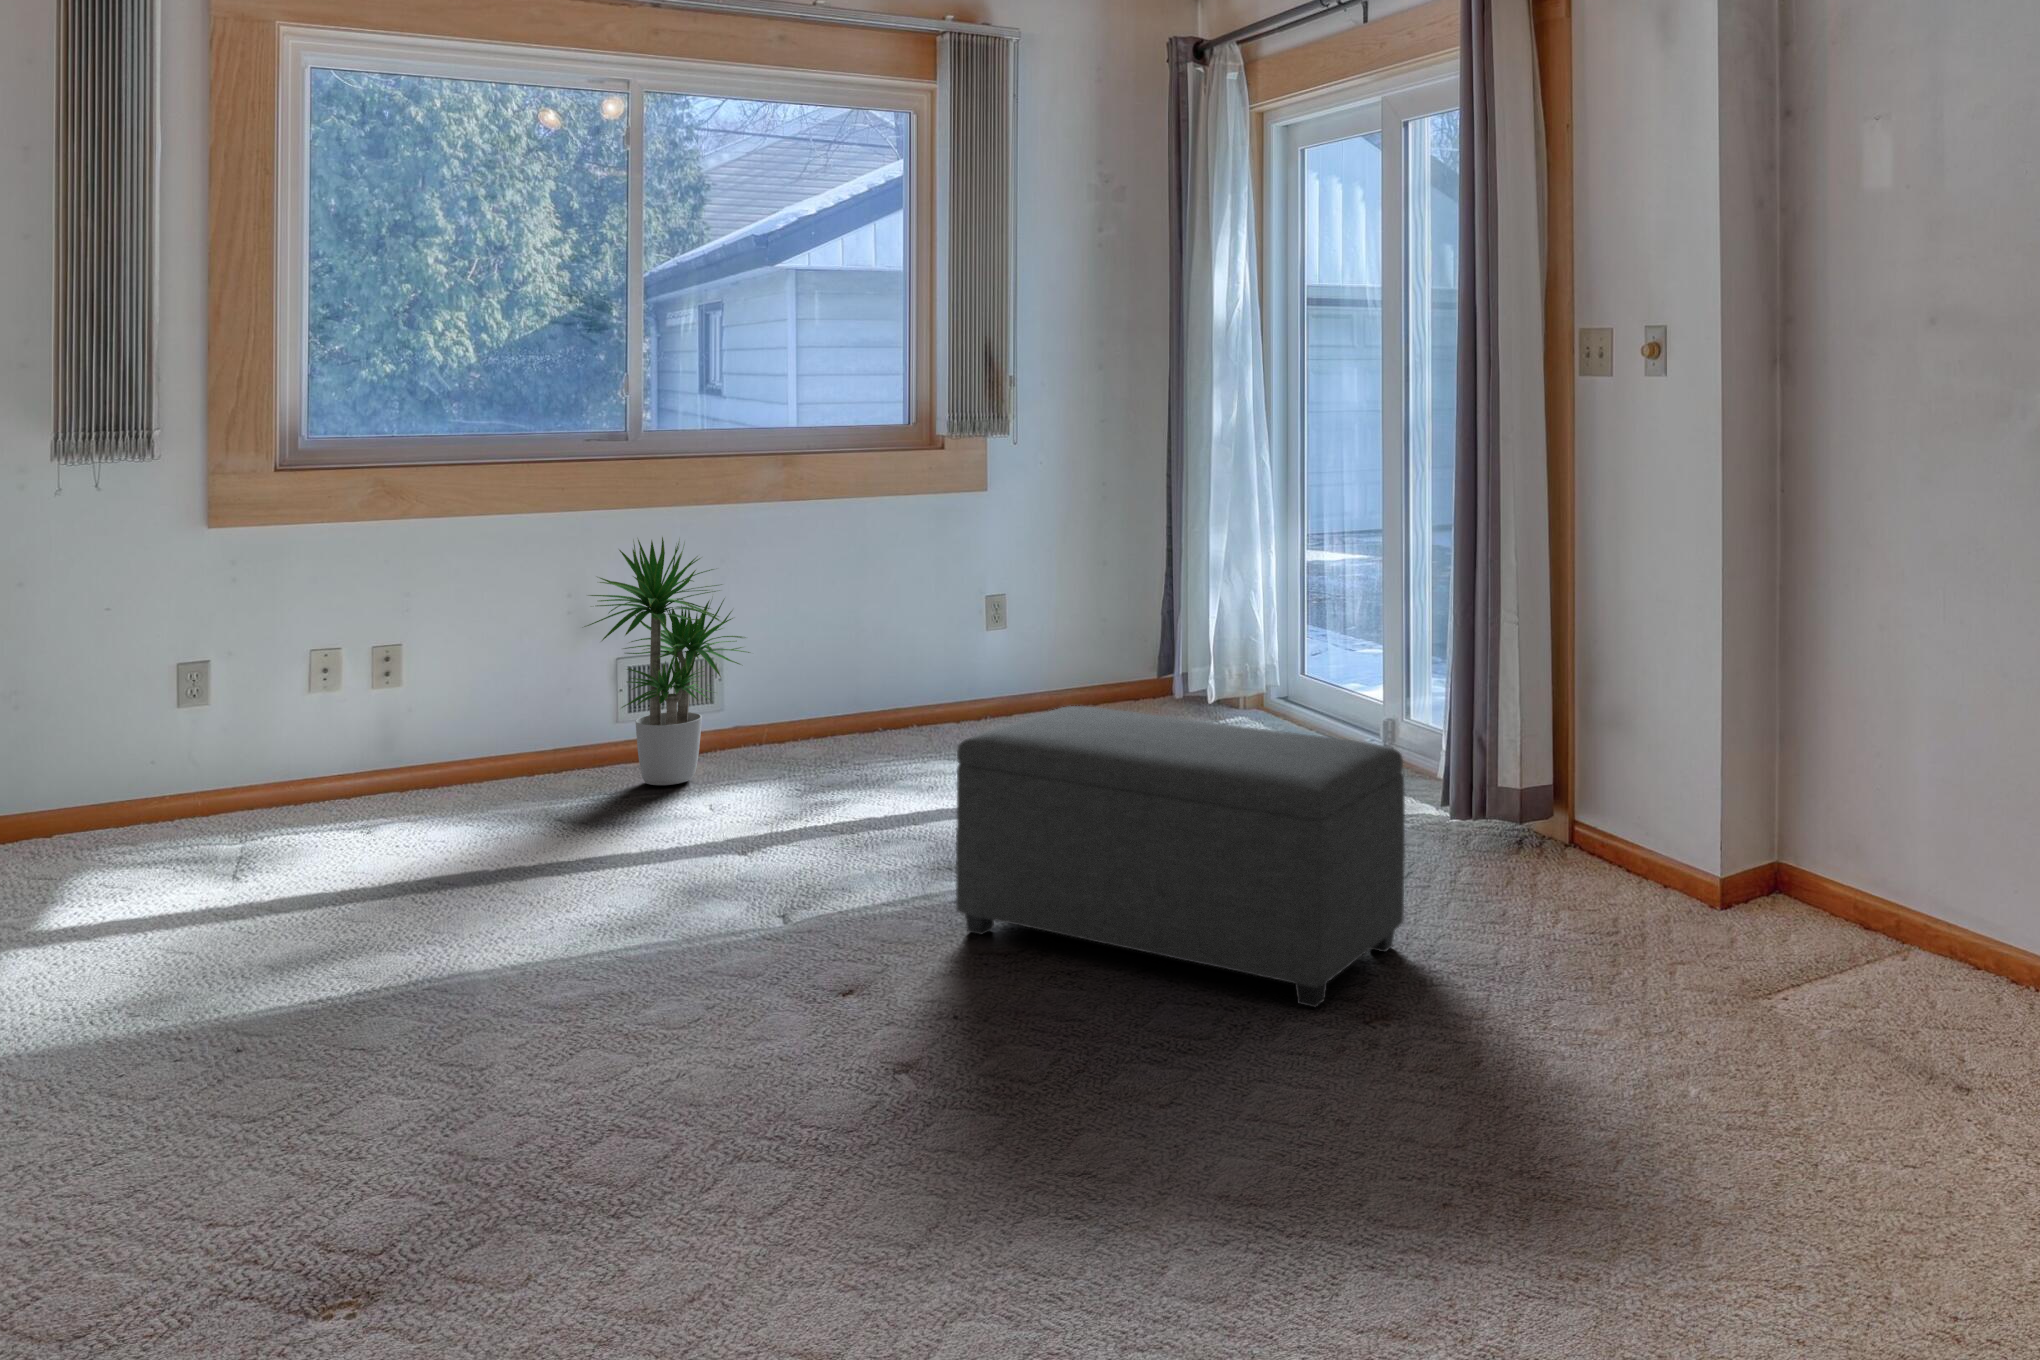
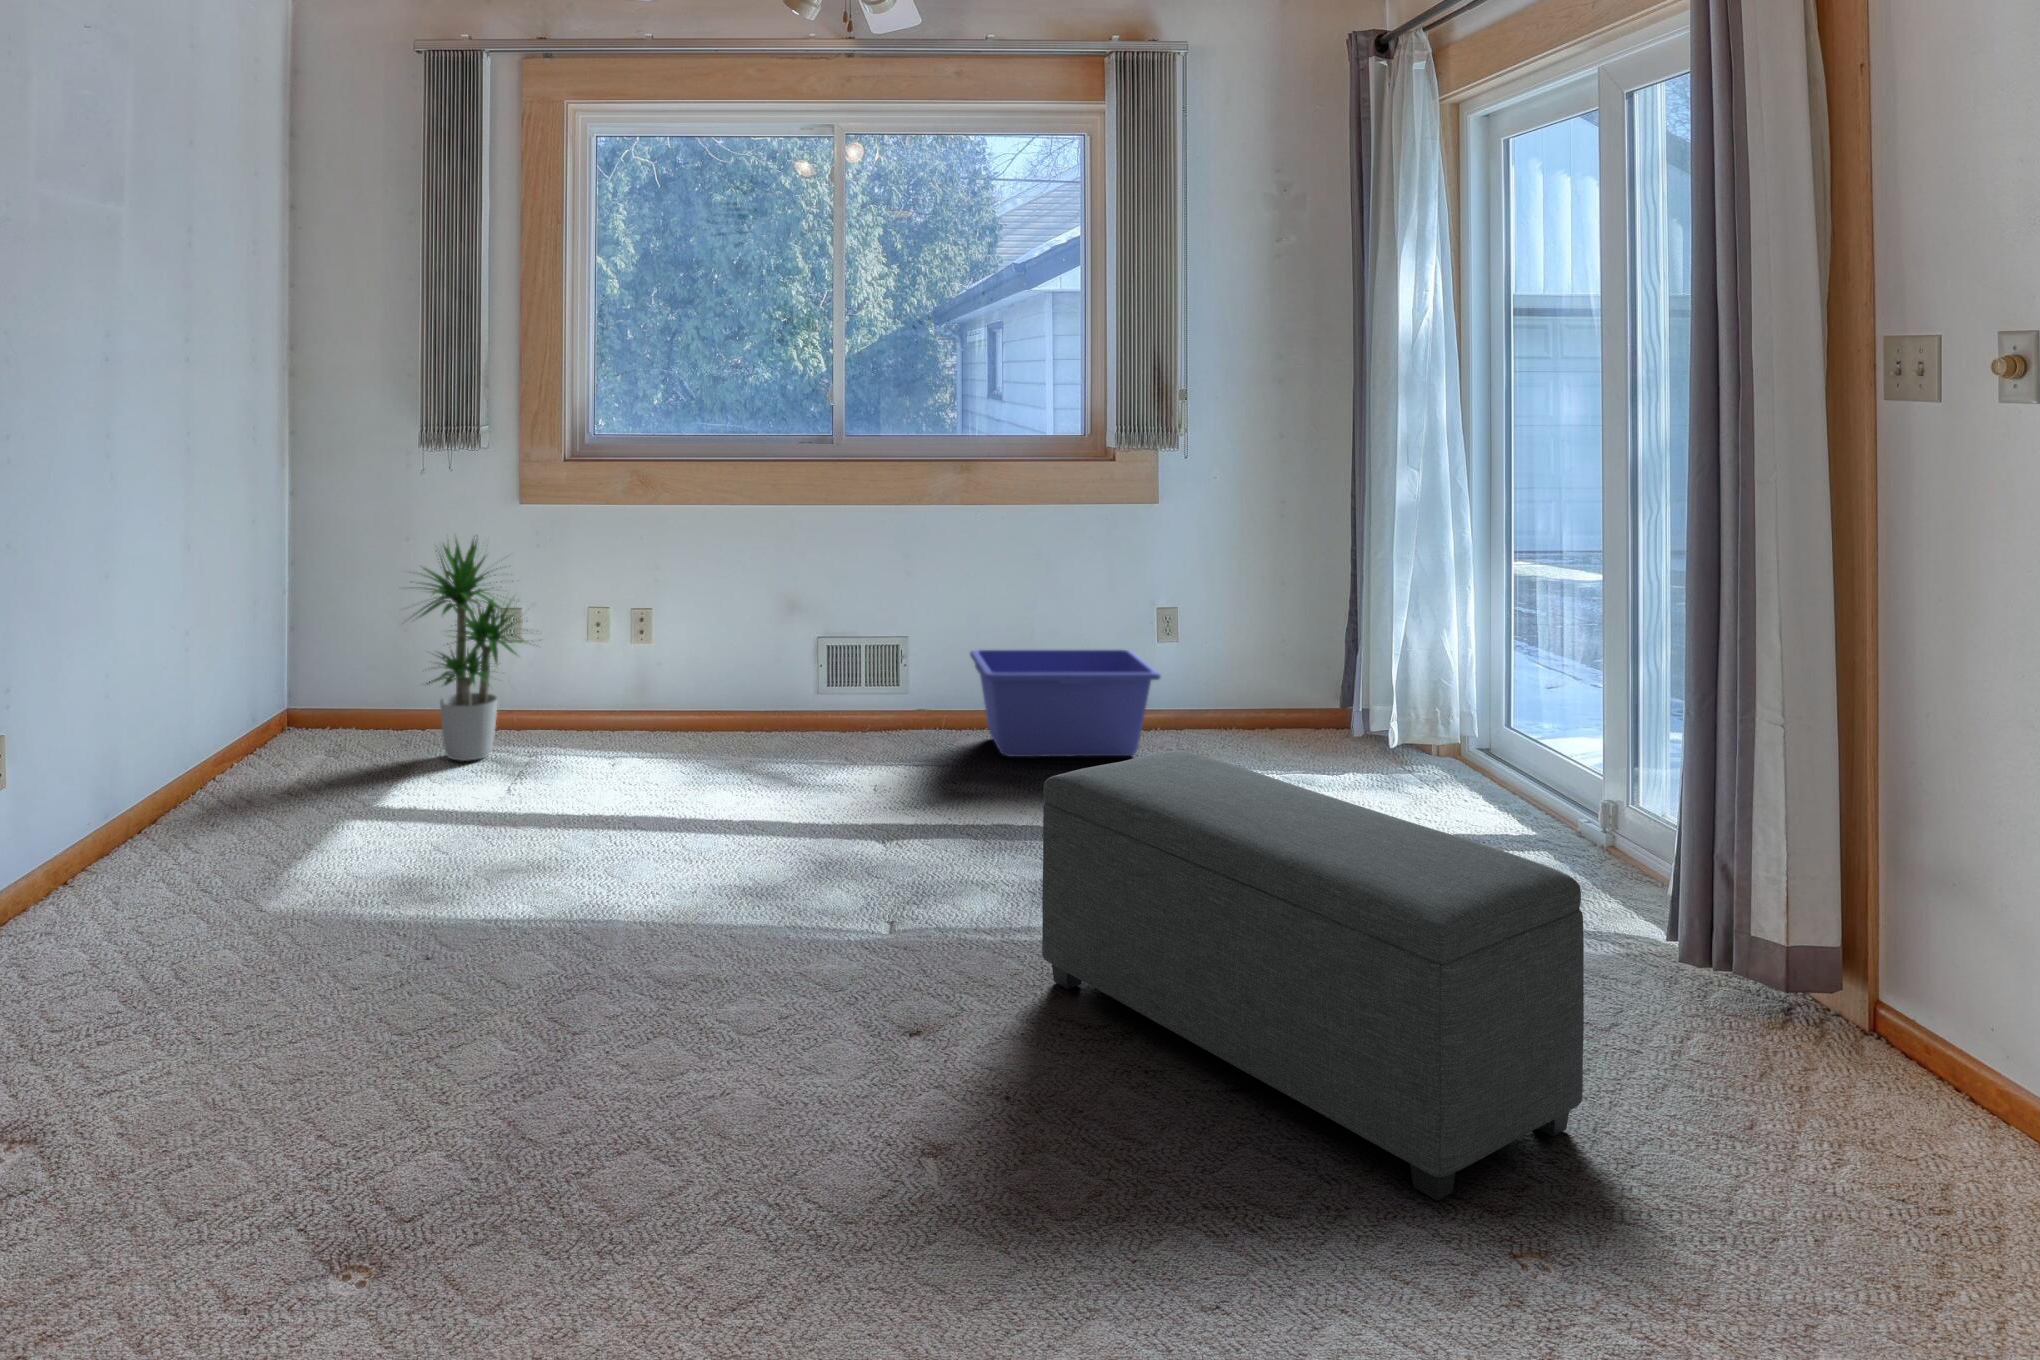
potted plant: present [584,537,750,785] -> present [411,540,532,761]
storage bin: none [796,641,1002,760] -> present [970,649,1160,757]

